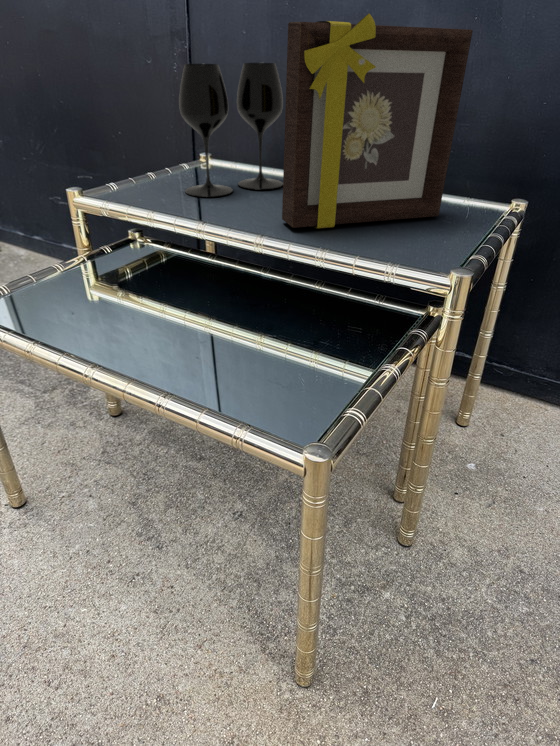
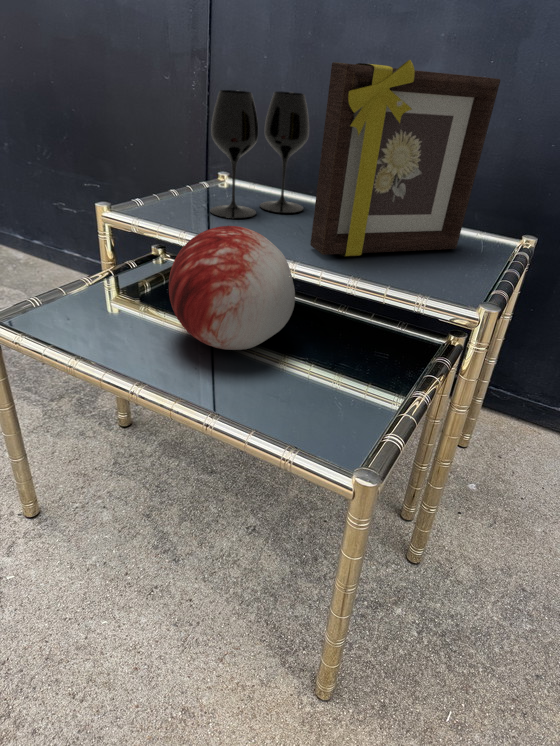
decorative orb: none [133,202,265,330] -> present [169,226,295,350]

